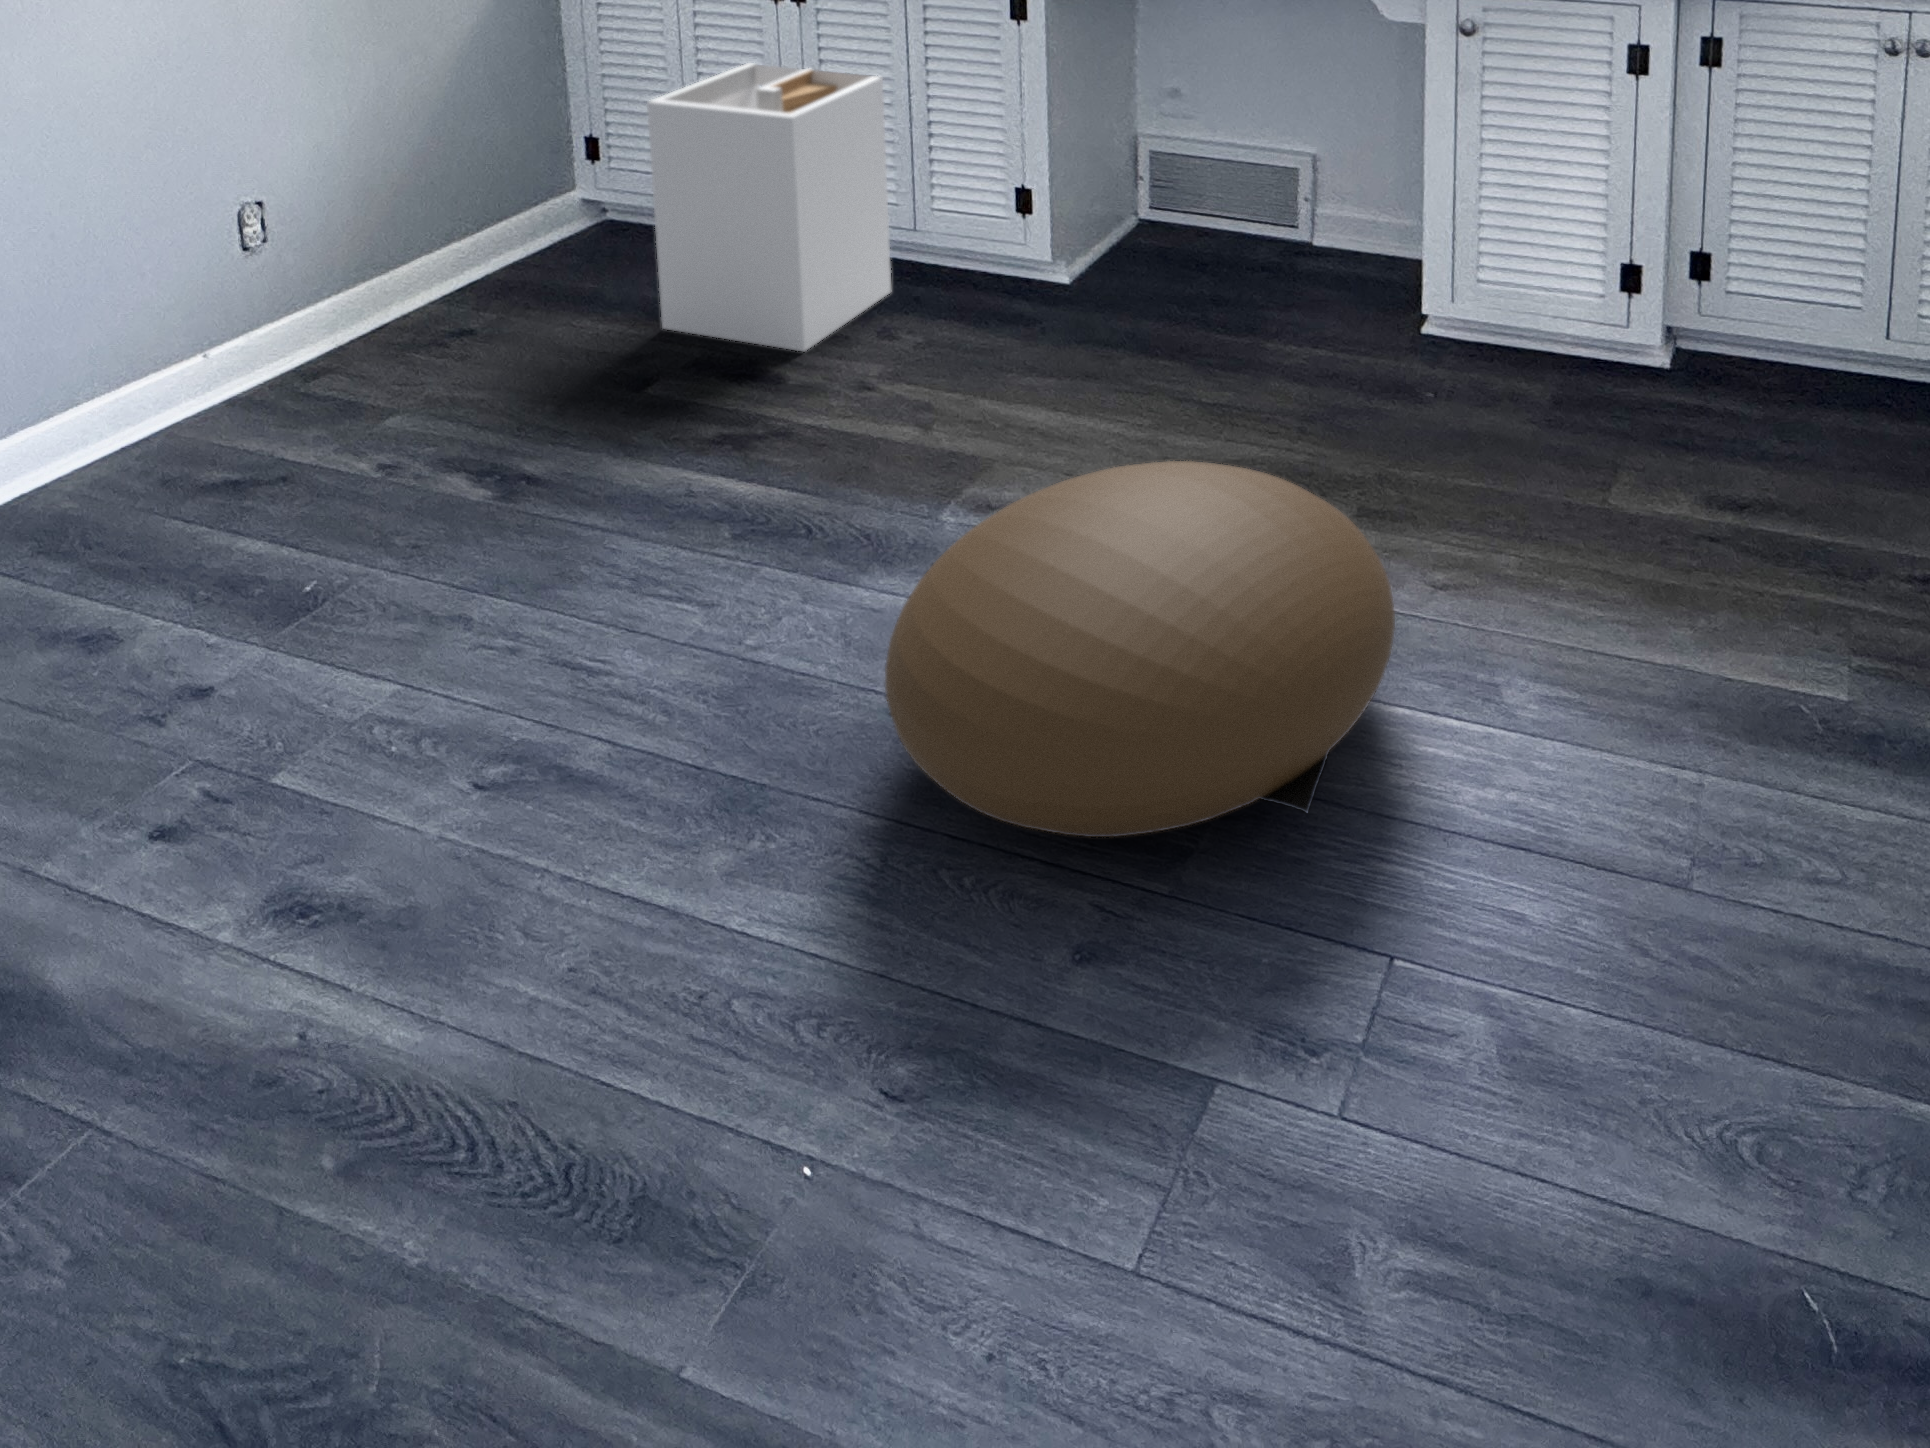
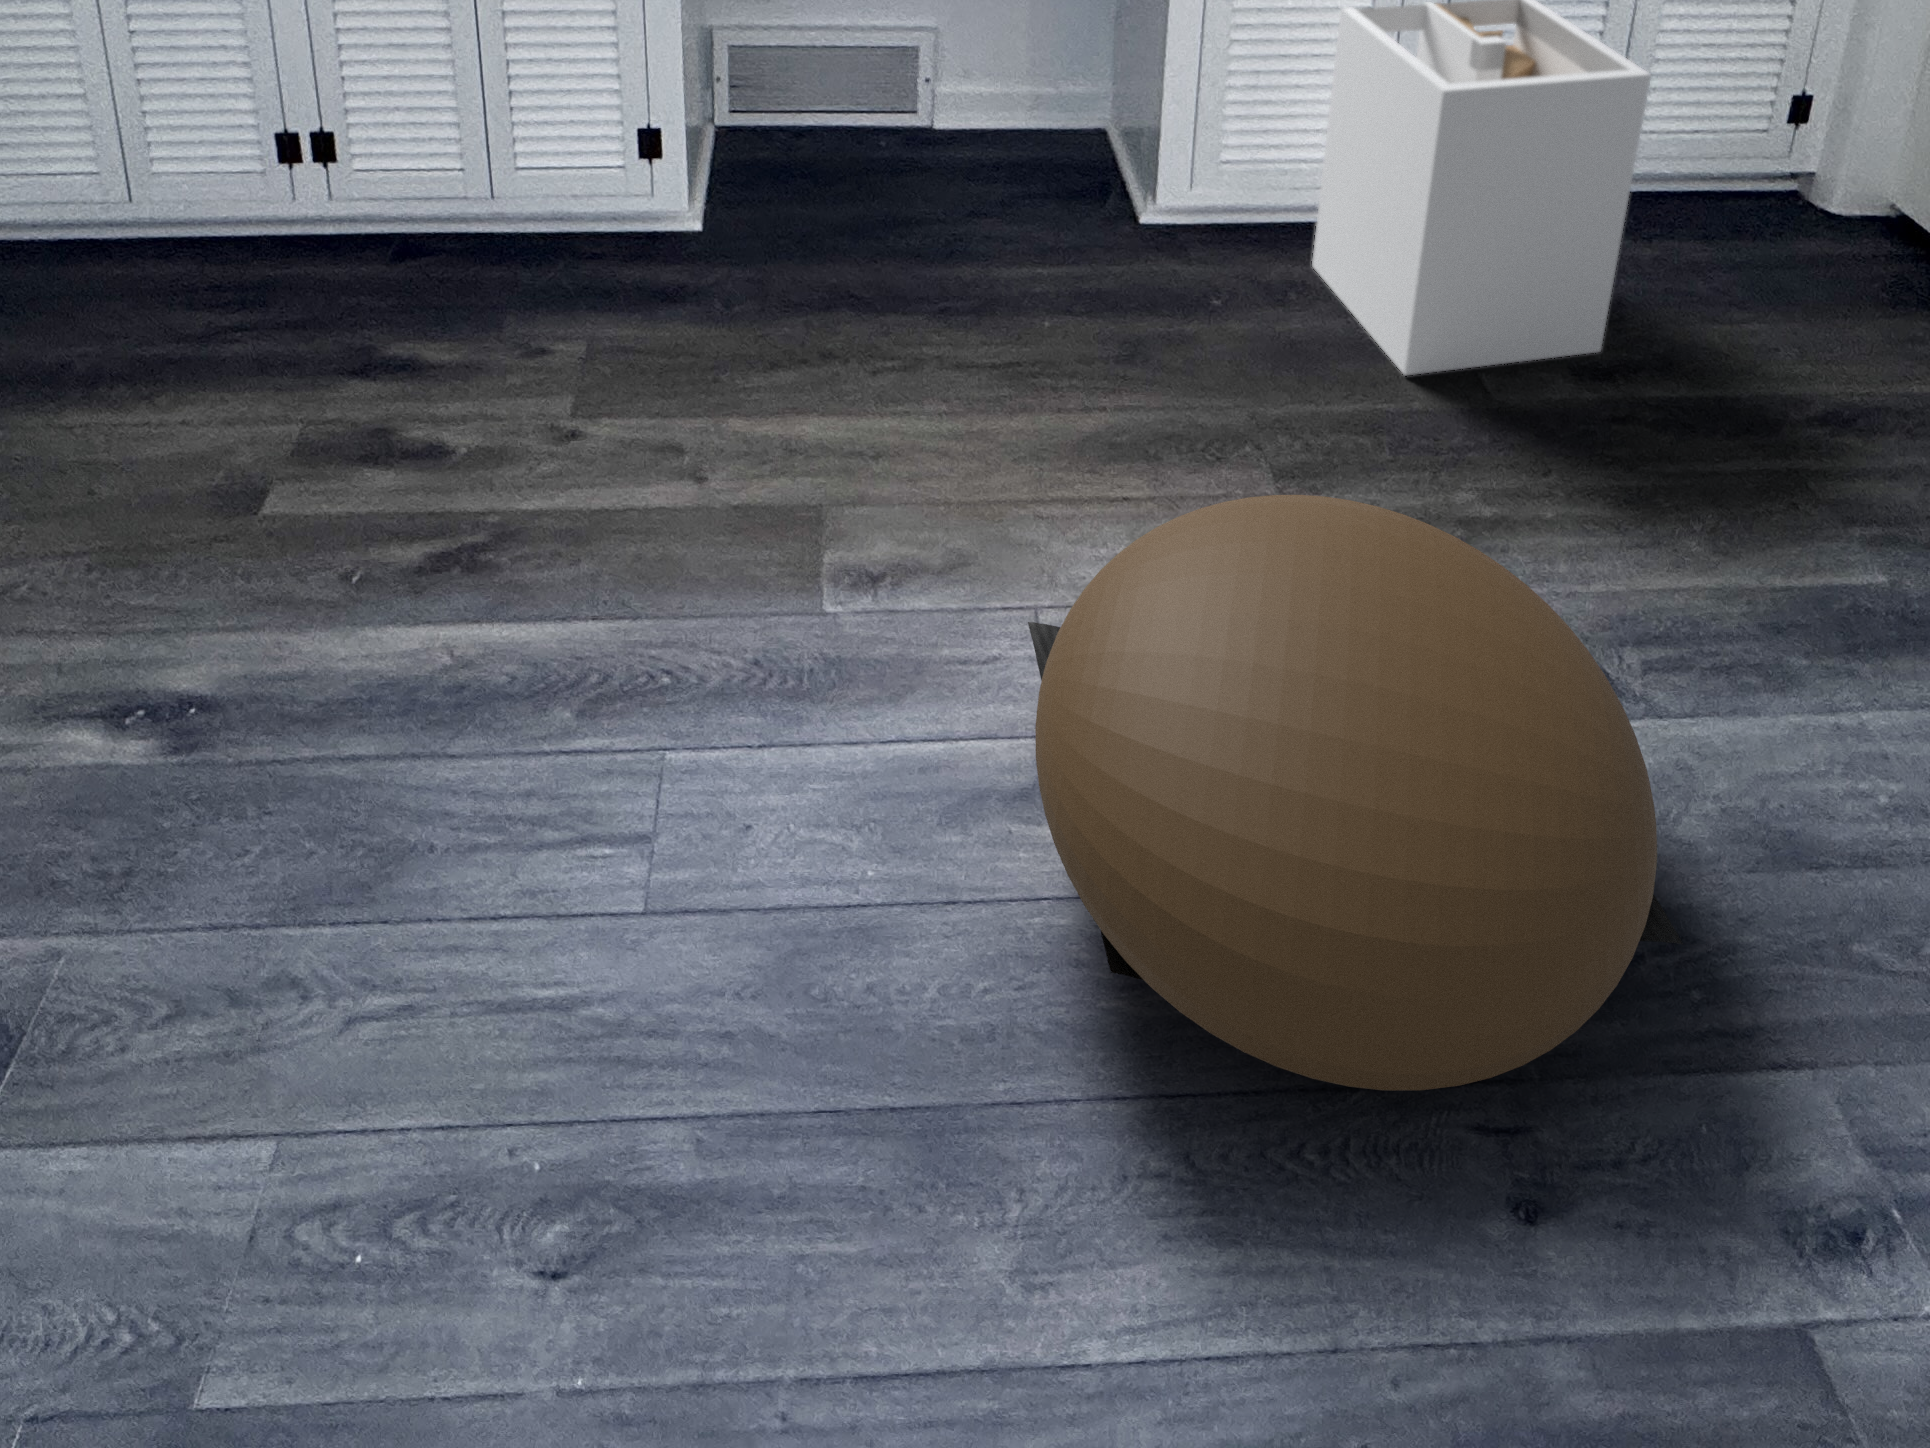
laundry hamper: present [647,63,892,351] -> present [1312,0,1651,375]

